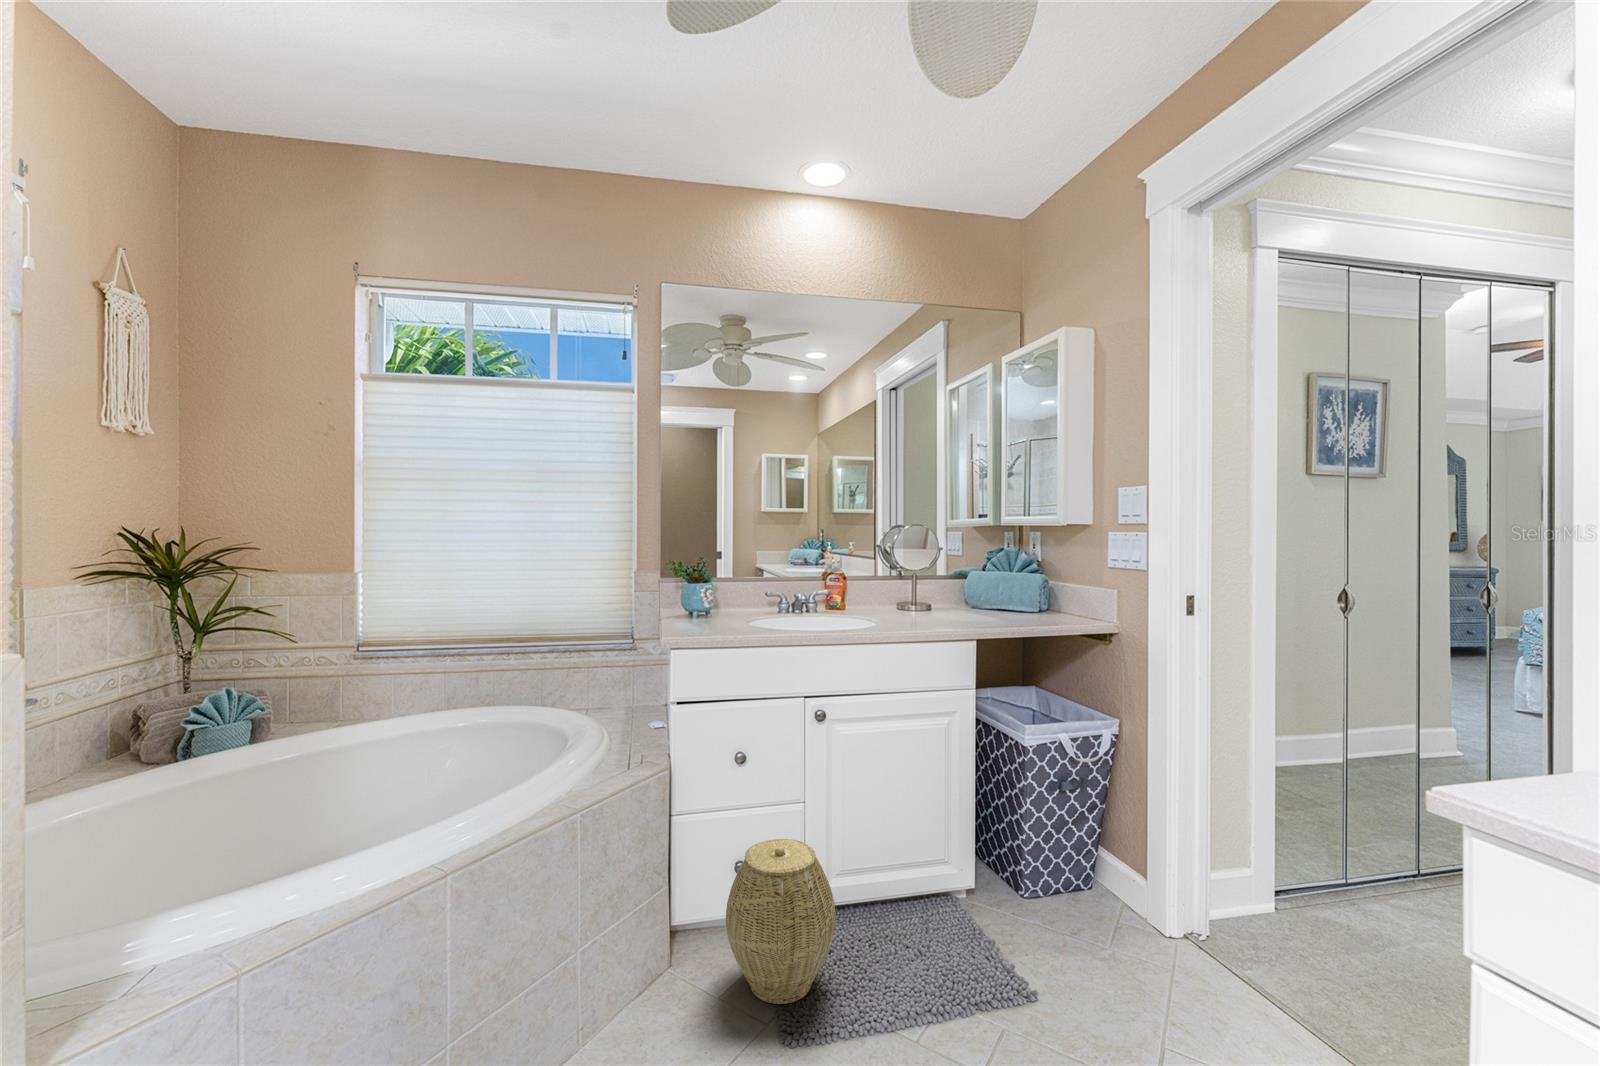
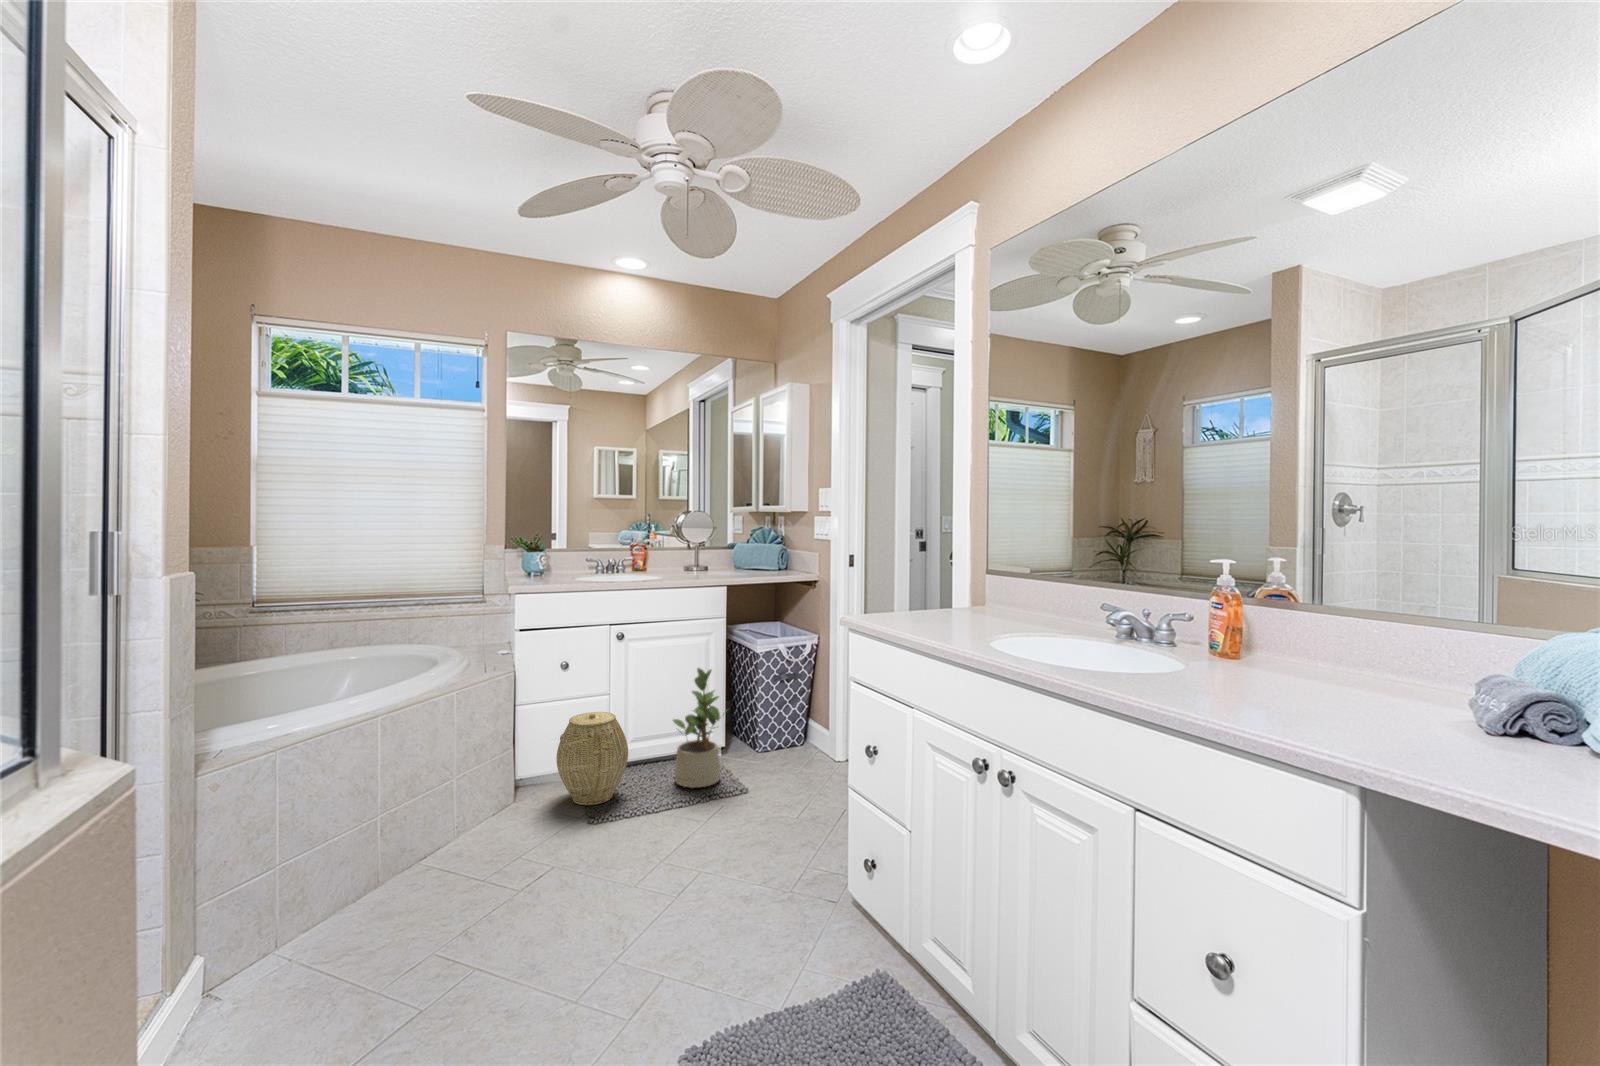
potted plant: none [901,777,997,984] -> present [673,668,720,788]

